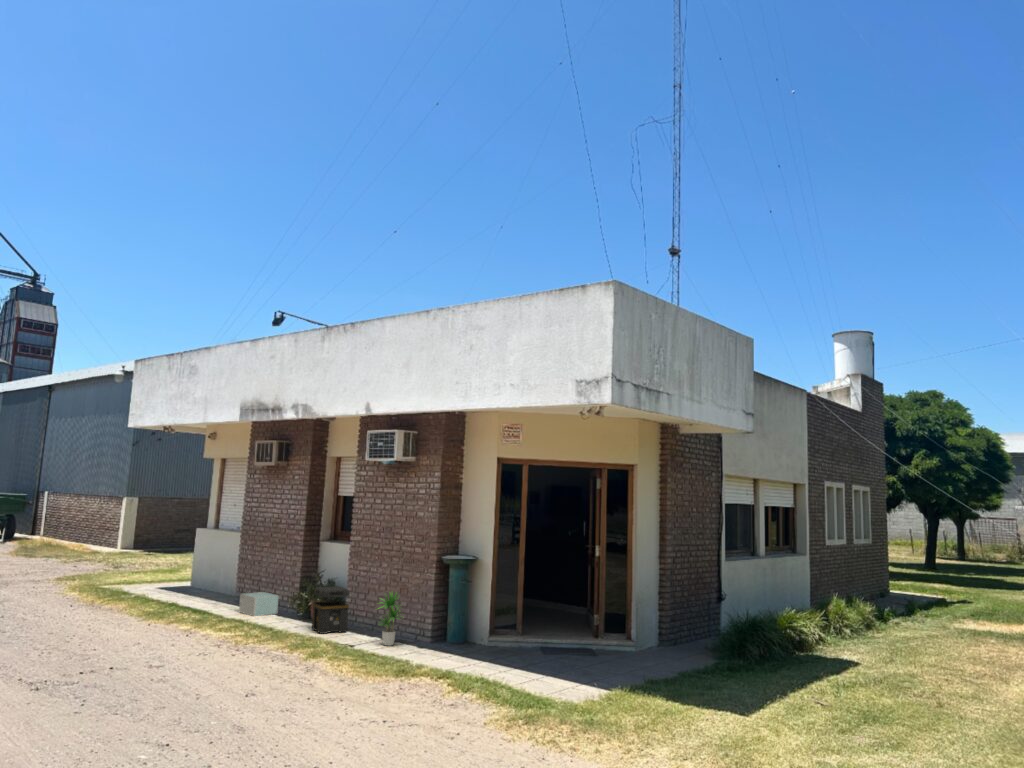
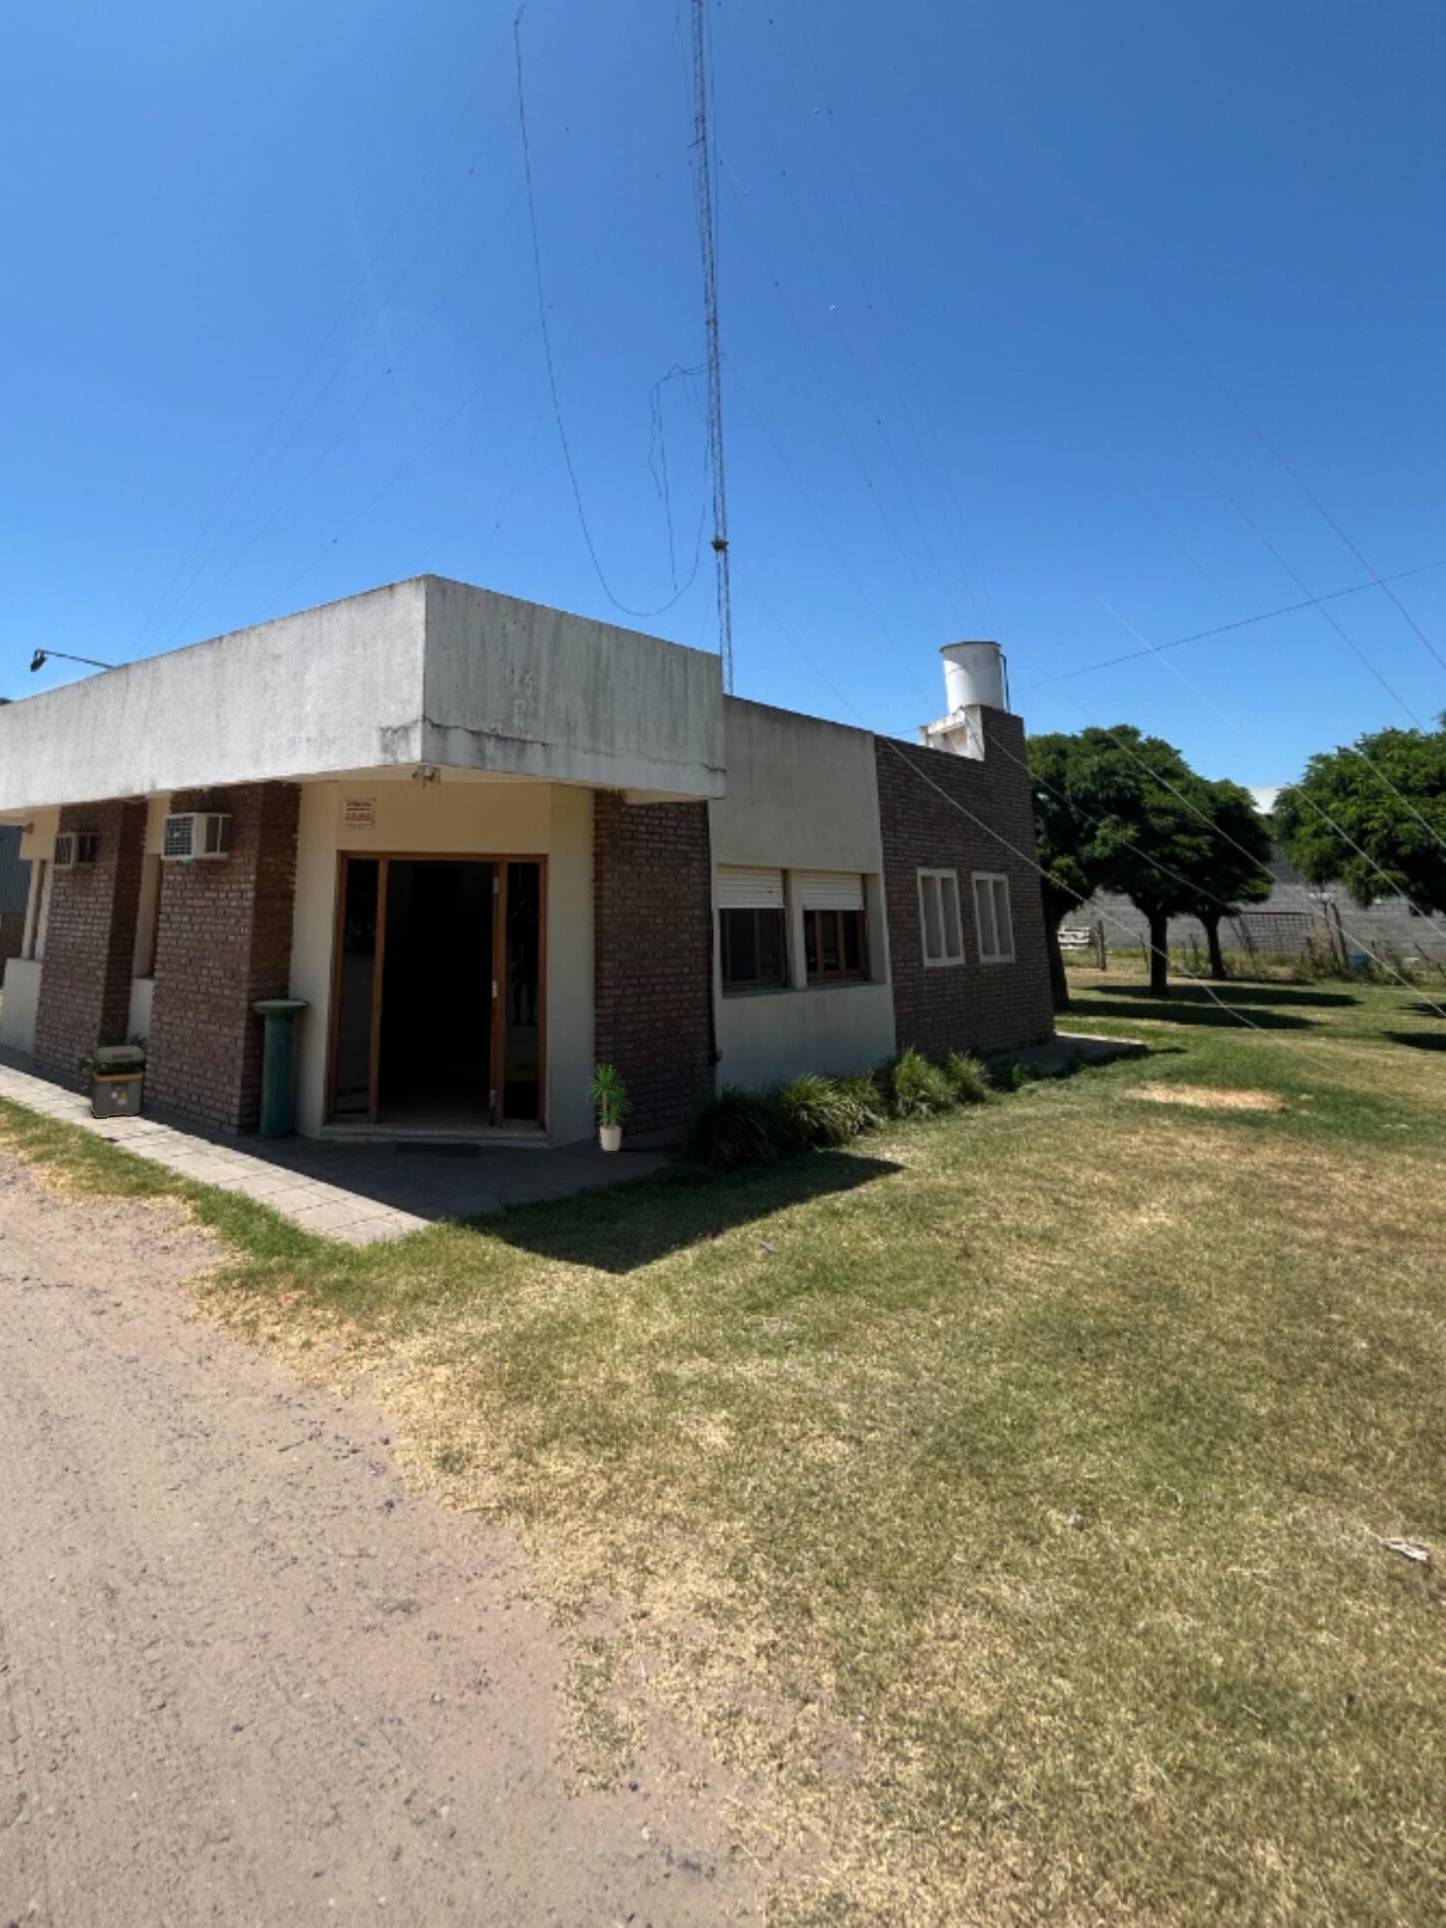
storage box: present [239,592,278,616] -> none [16,1052,71,1090]
potted plant: present [378,593,400,646] -> present [595,1069,624,1151]

